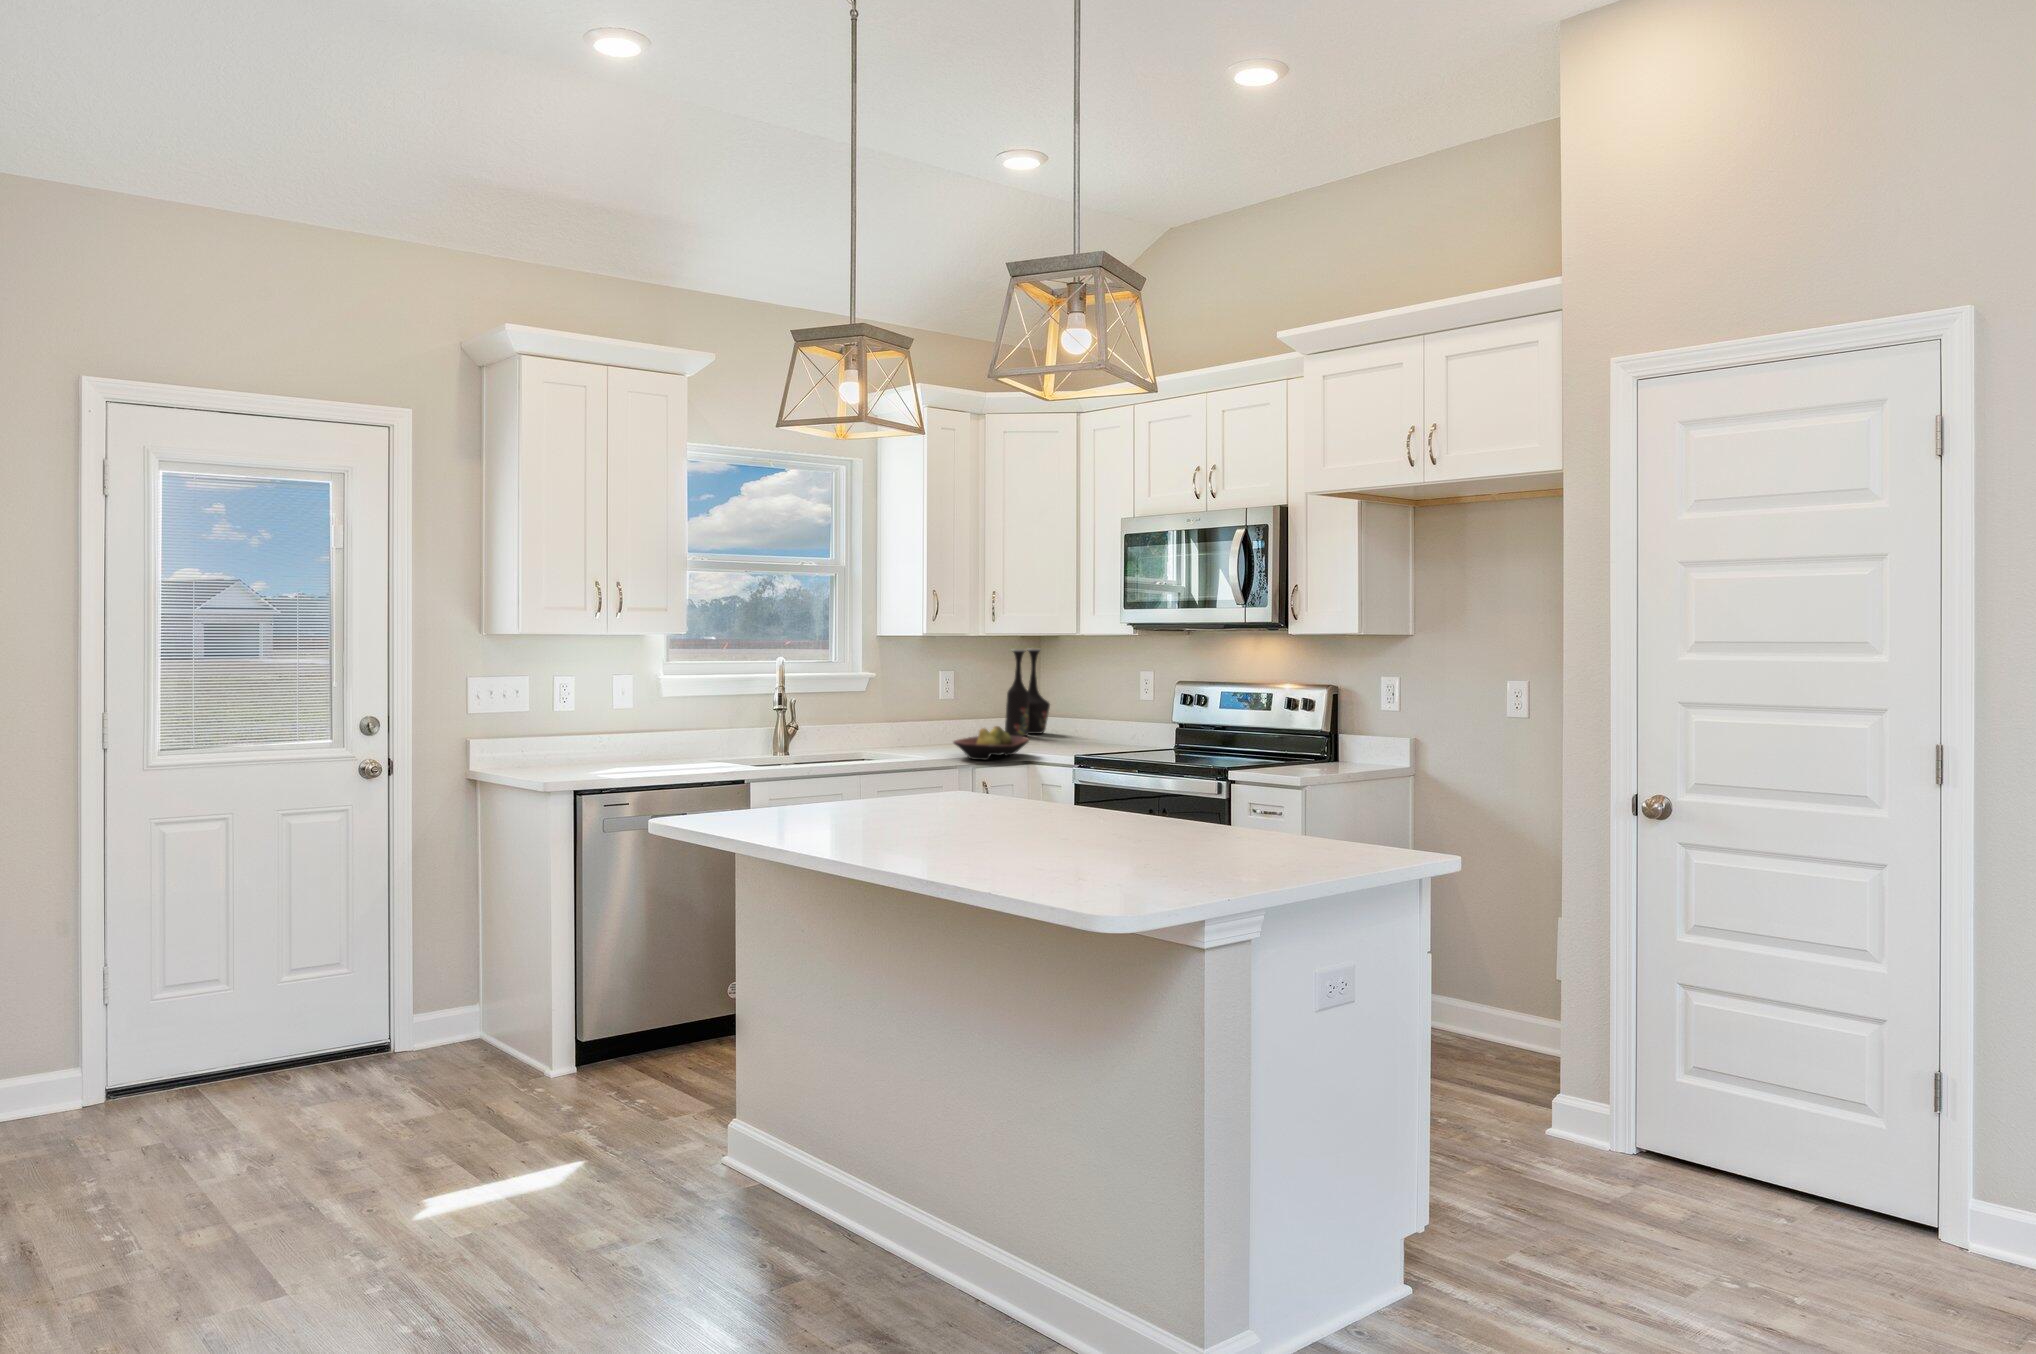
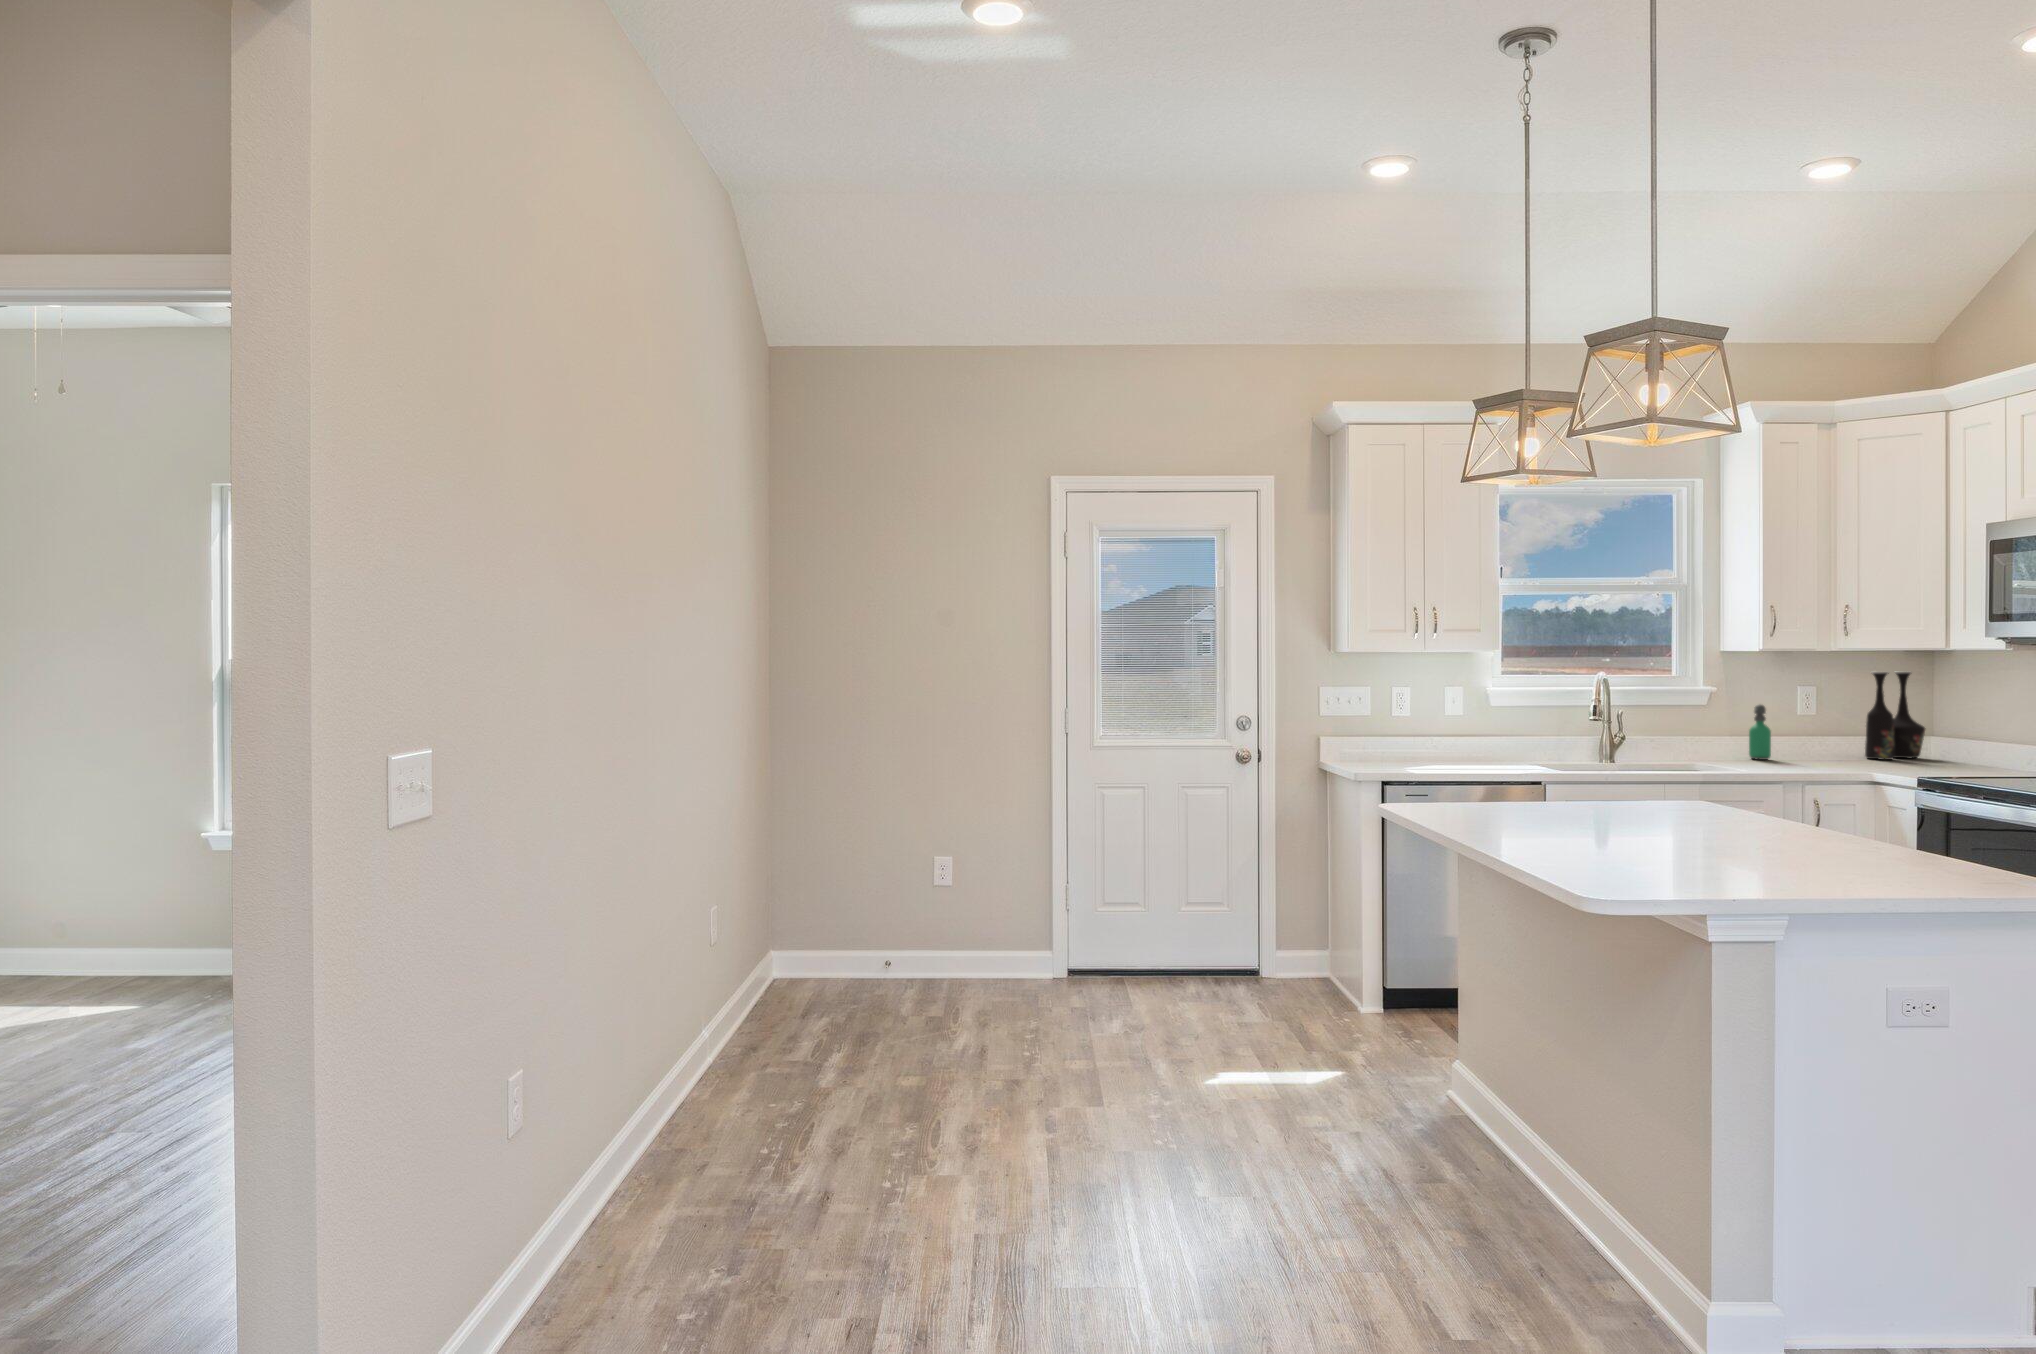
soap dispenser: none [915,684,935,741] -> present [1749,705,1771,760]
fruit bowl: present [953,726,1029,760] -> none [1772,743,1871,775]

